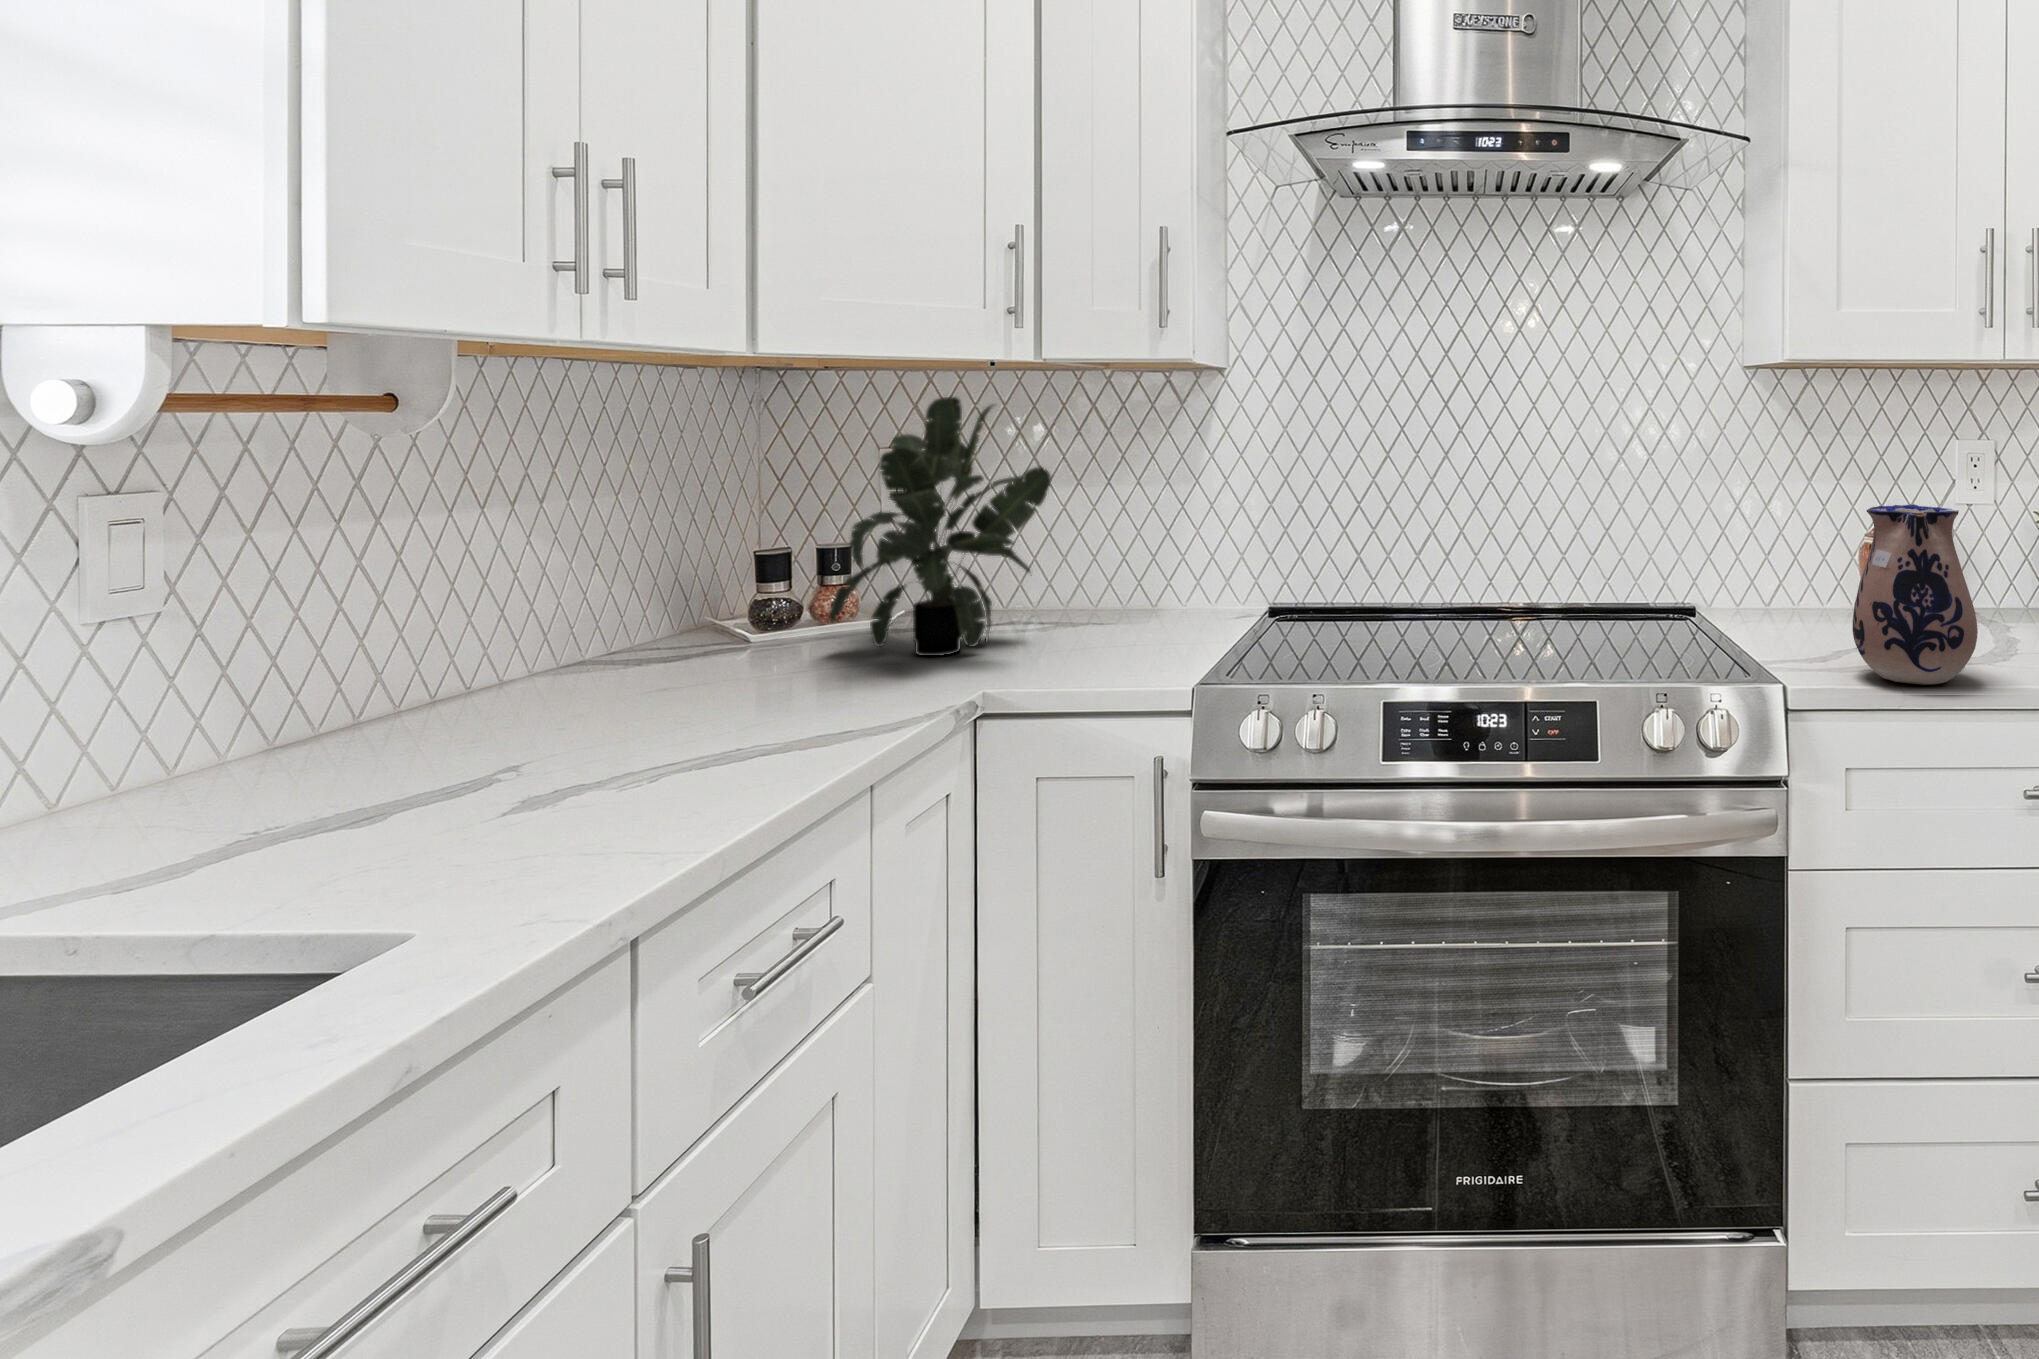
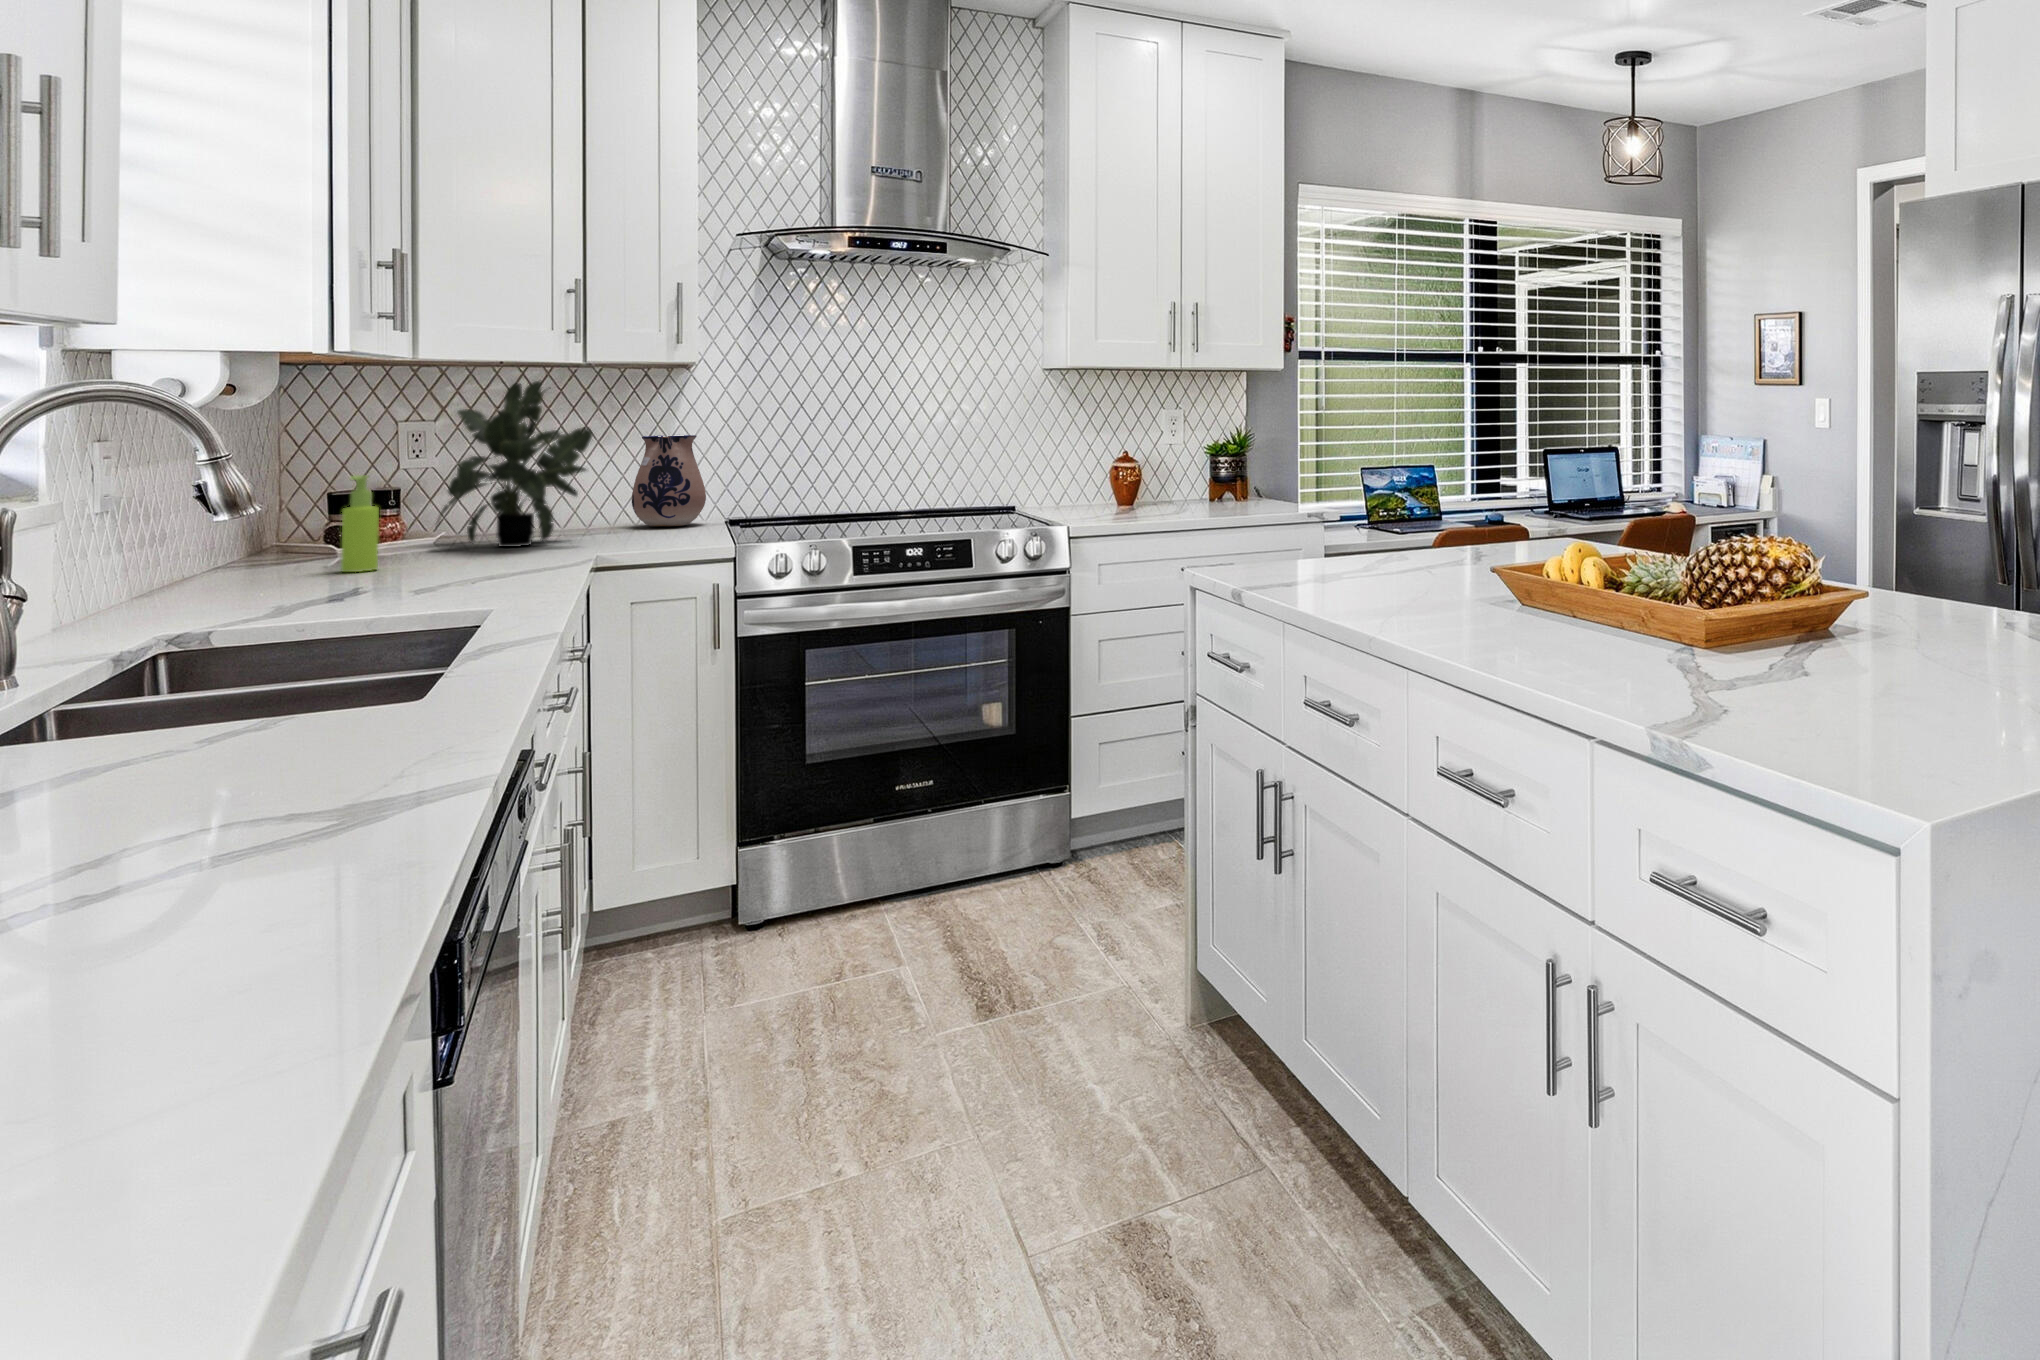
ceramic pitcher: present [1852,504,1978,685] -> present [632,435,706,526]
soap dispenser: none [617,557,672,716] -> present [341,475,379,572]

